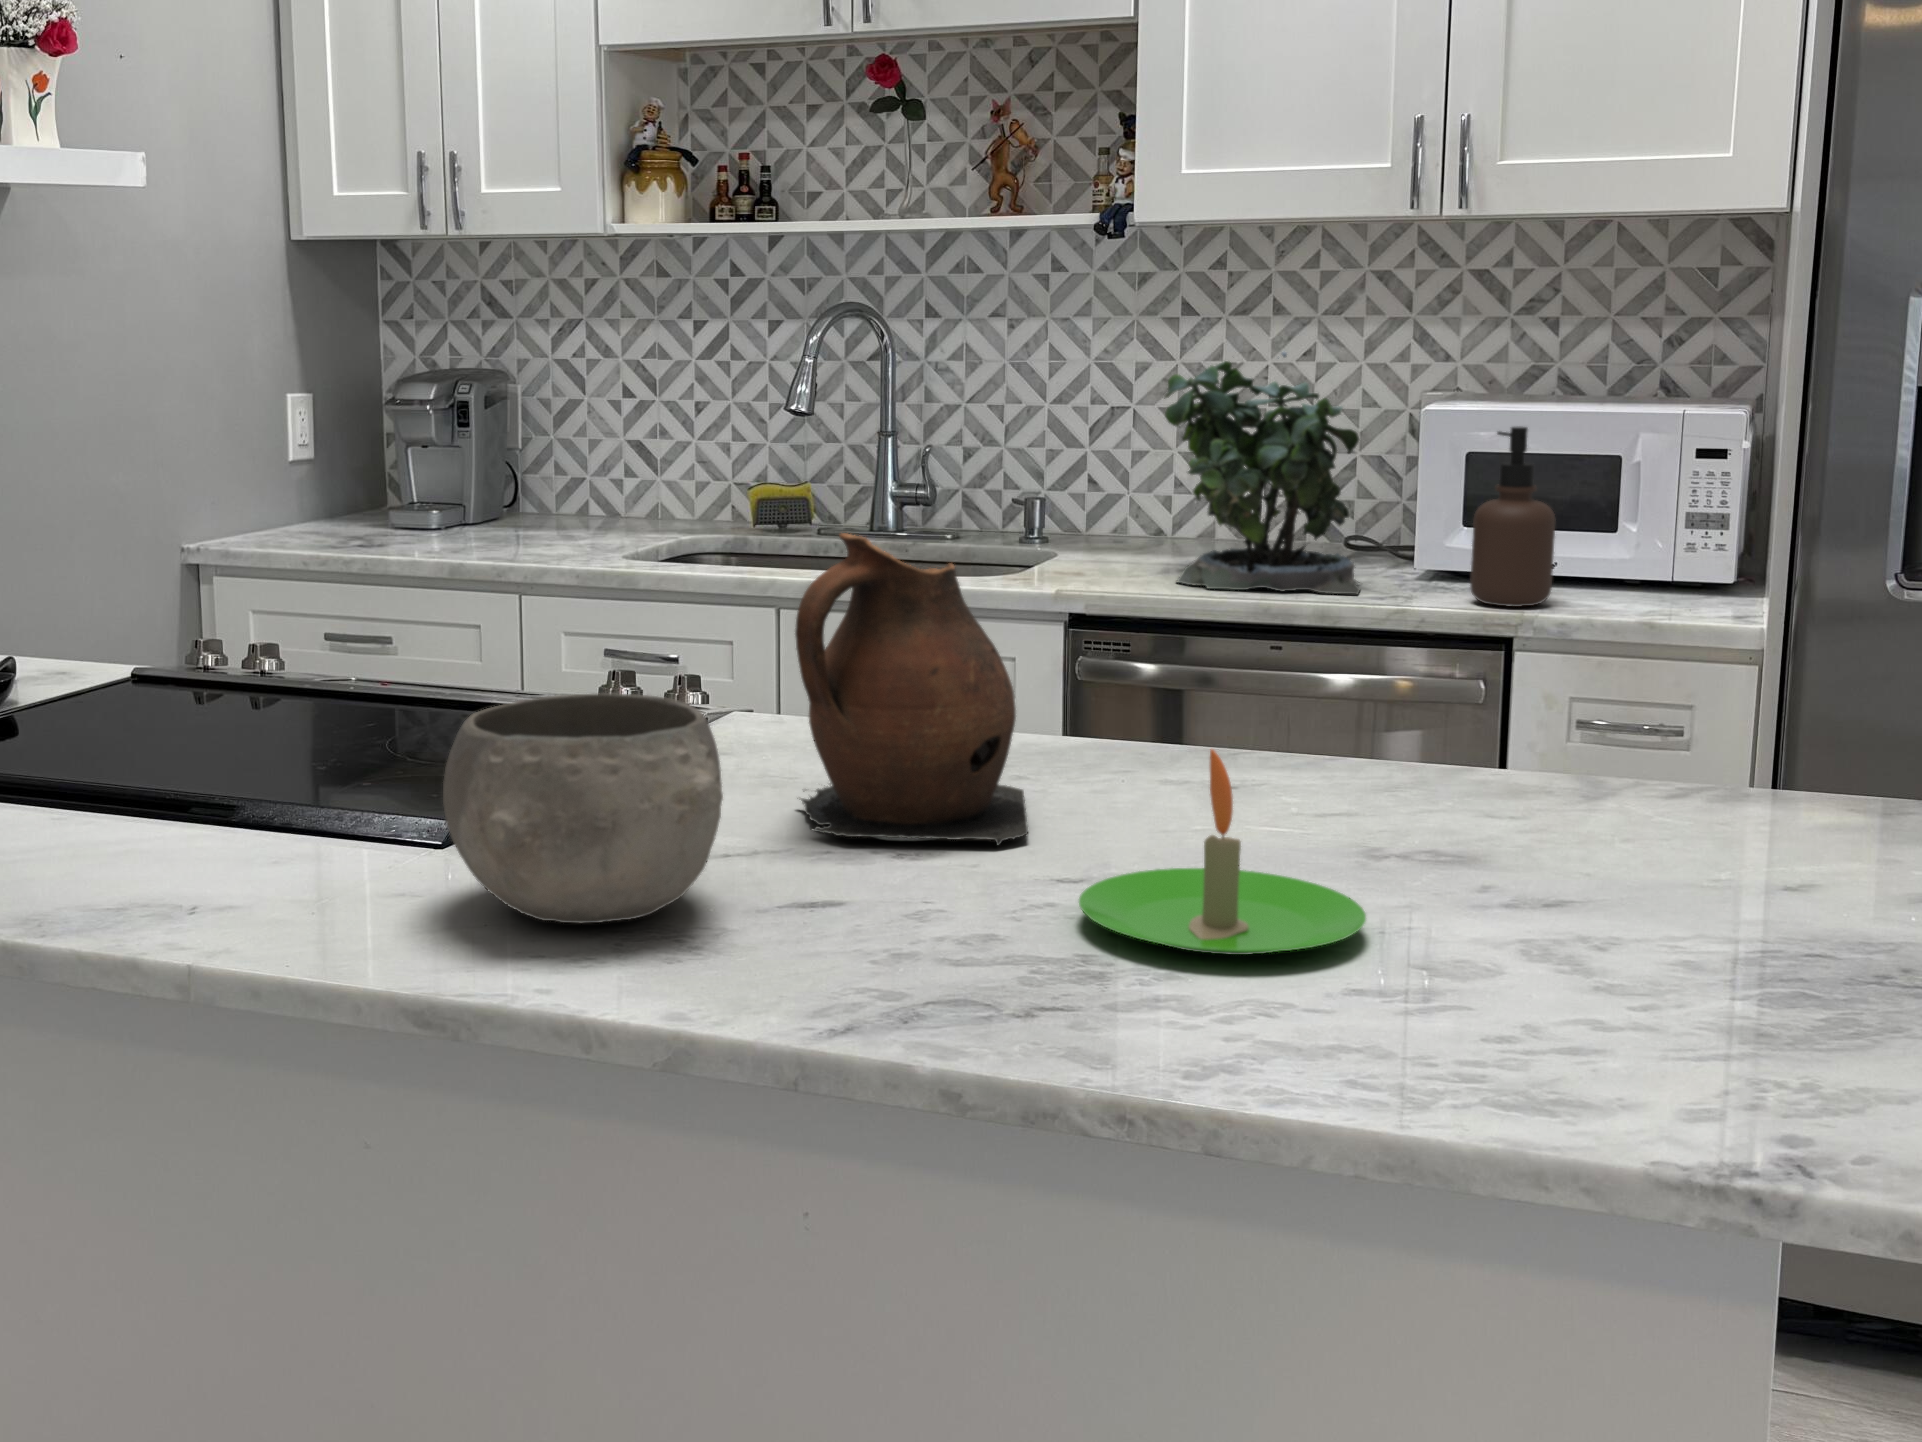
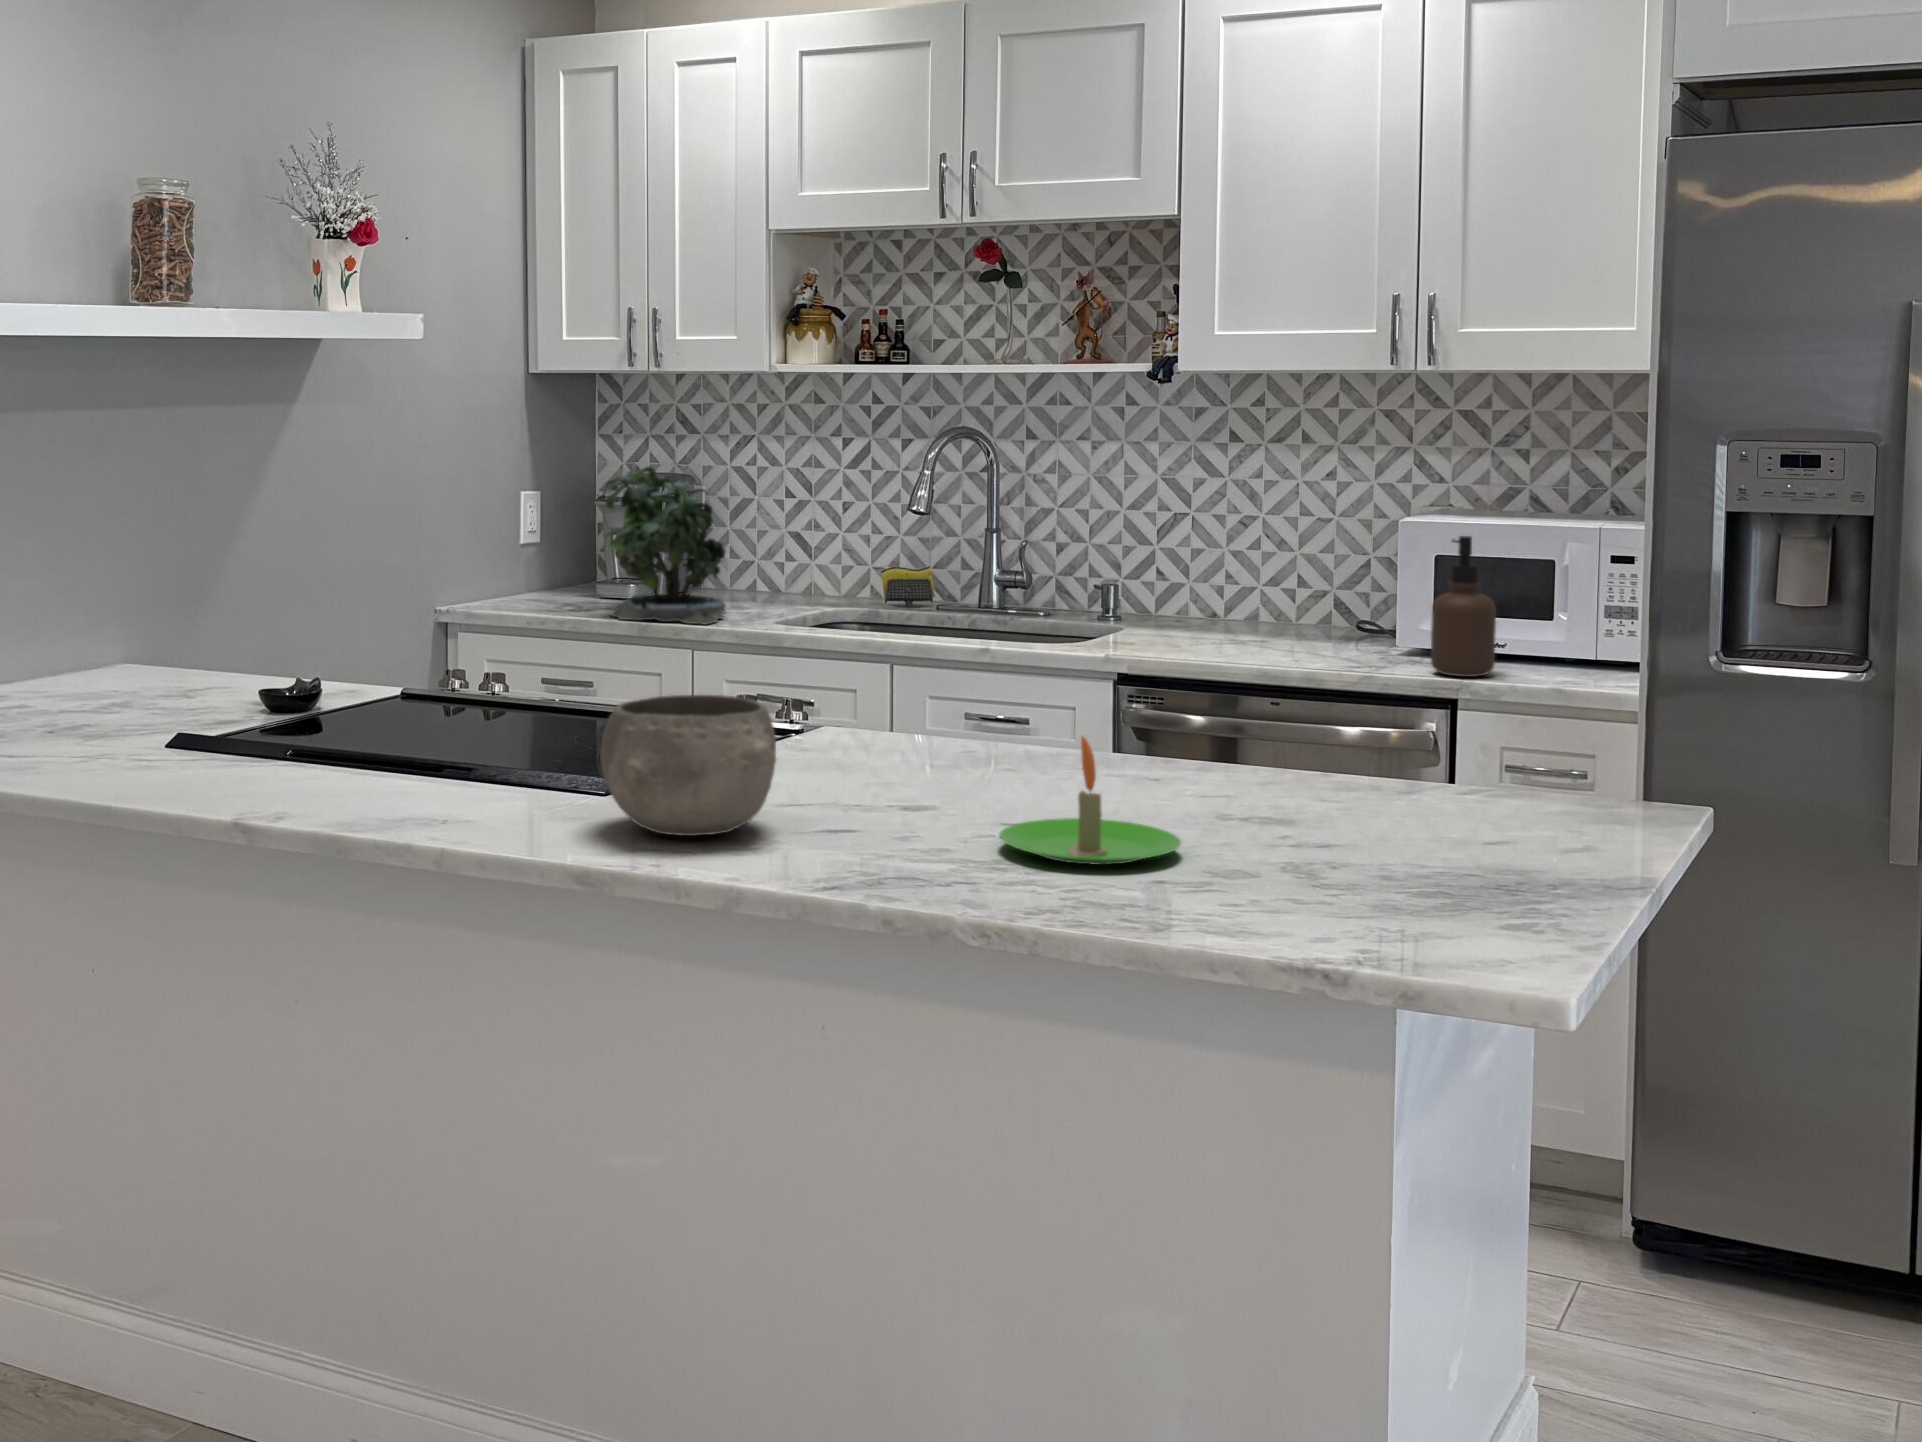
potted plant: present [1164,352,1360,595] -> present [605,461,726,624]
ceramic pitcher: present [795,533,1028,846] -> none [839,597,1002,807]

